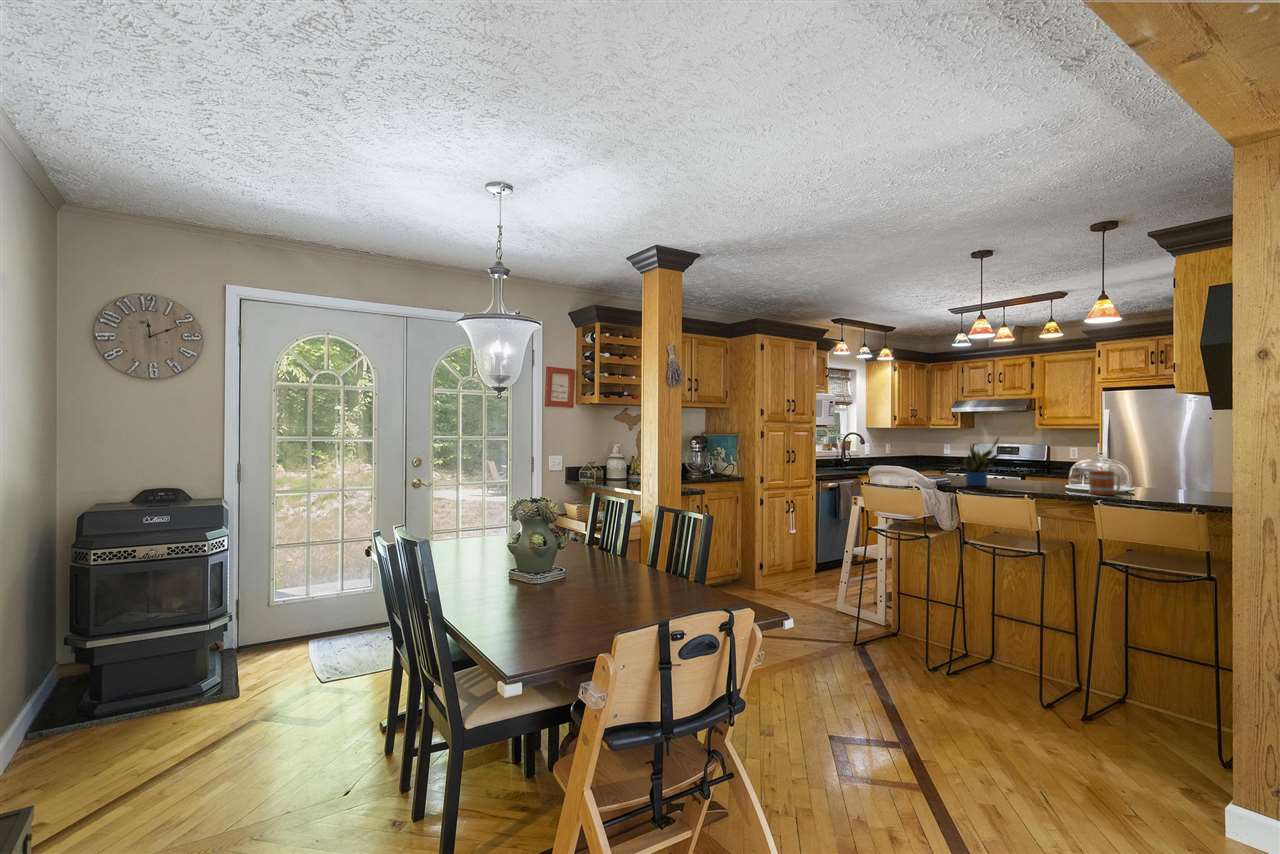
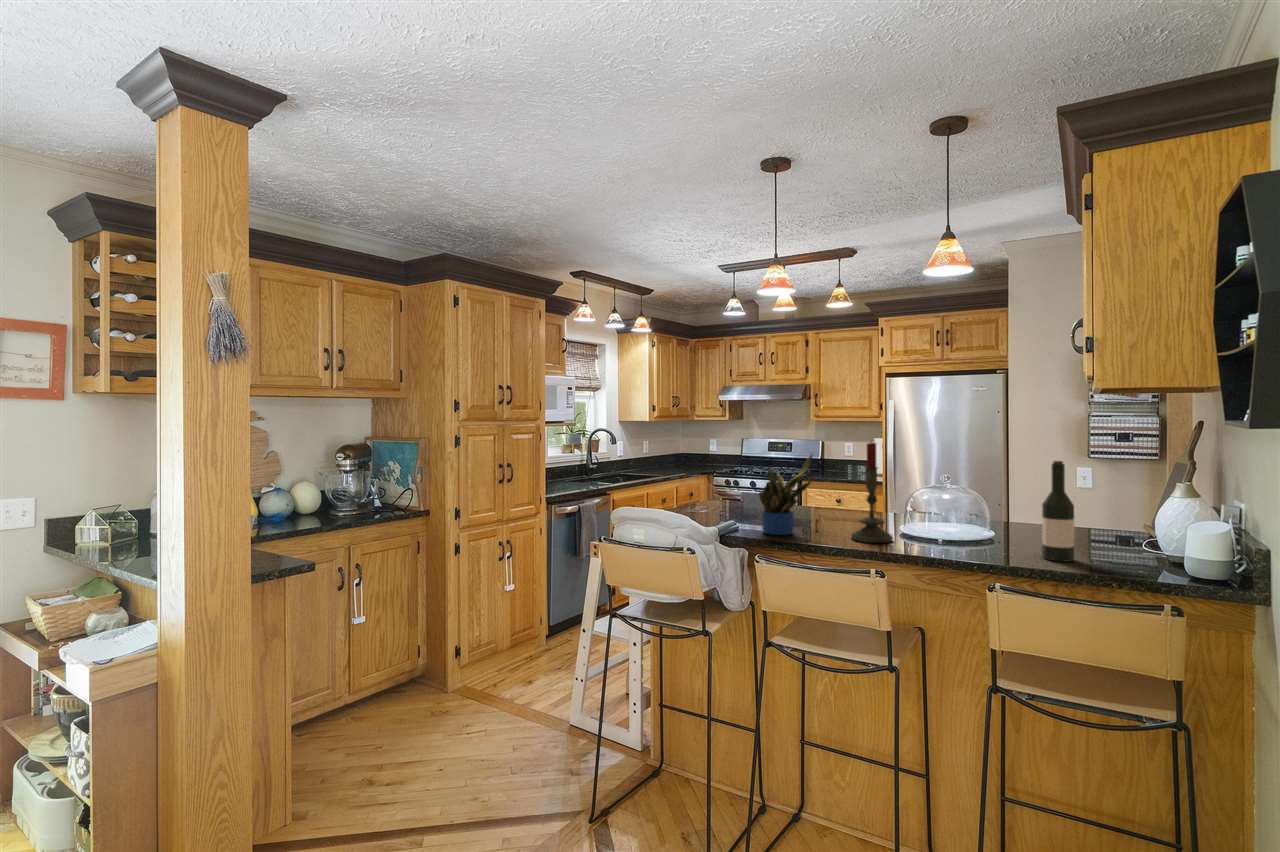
candle: none [1026,428,1055,491] -> present [851,443,893,543]
wine bottle: none [1155,438,1177,500] -> present [1042,461,1074,562]
mug: present [1089,471,1120,495] -> none [945,510,993,552]

